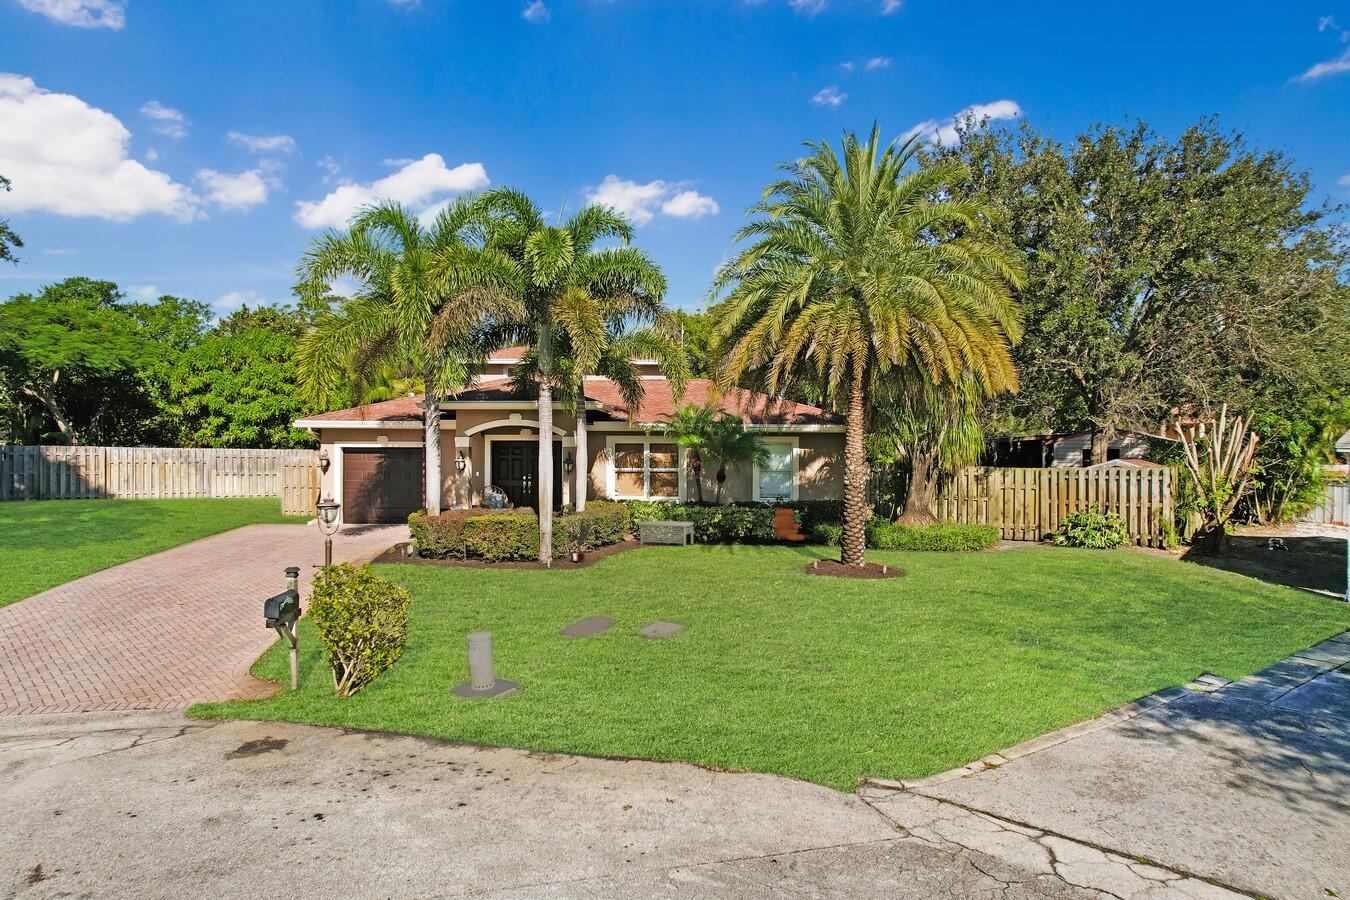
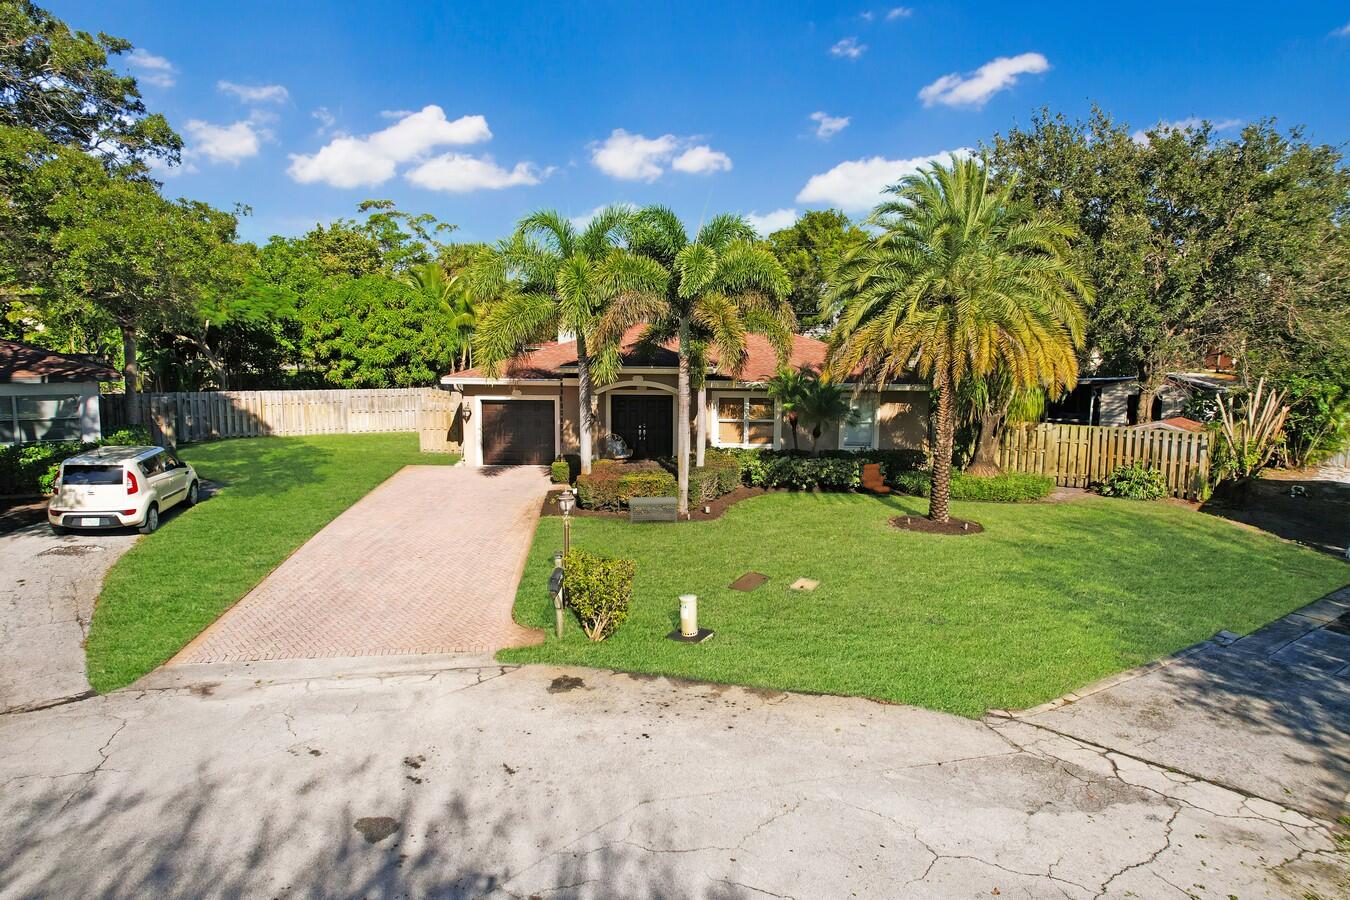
potted tree: present [569,521,593,562] -> present [1180,472,1209,503]
storage bench: present [639,521,694,546] -> present [629,497,678,523]

